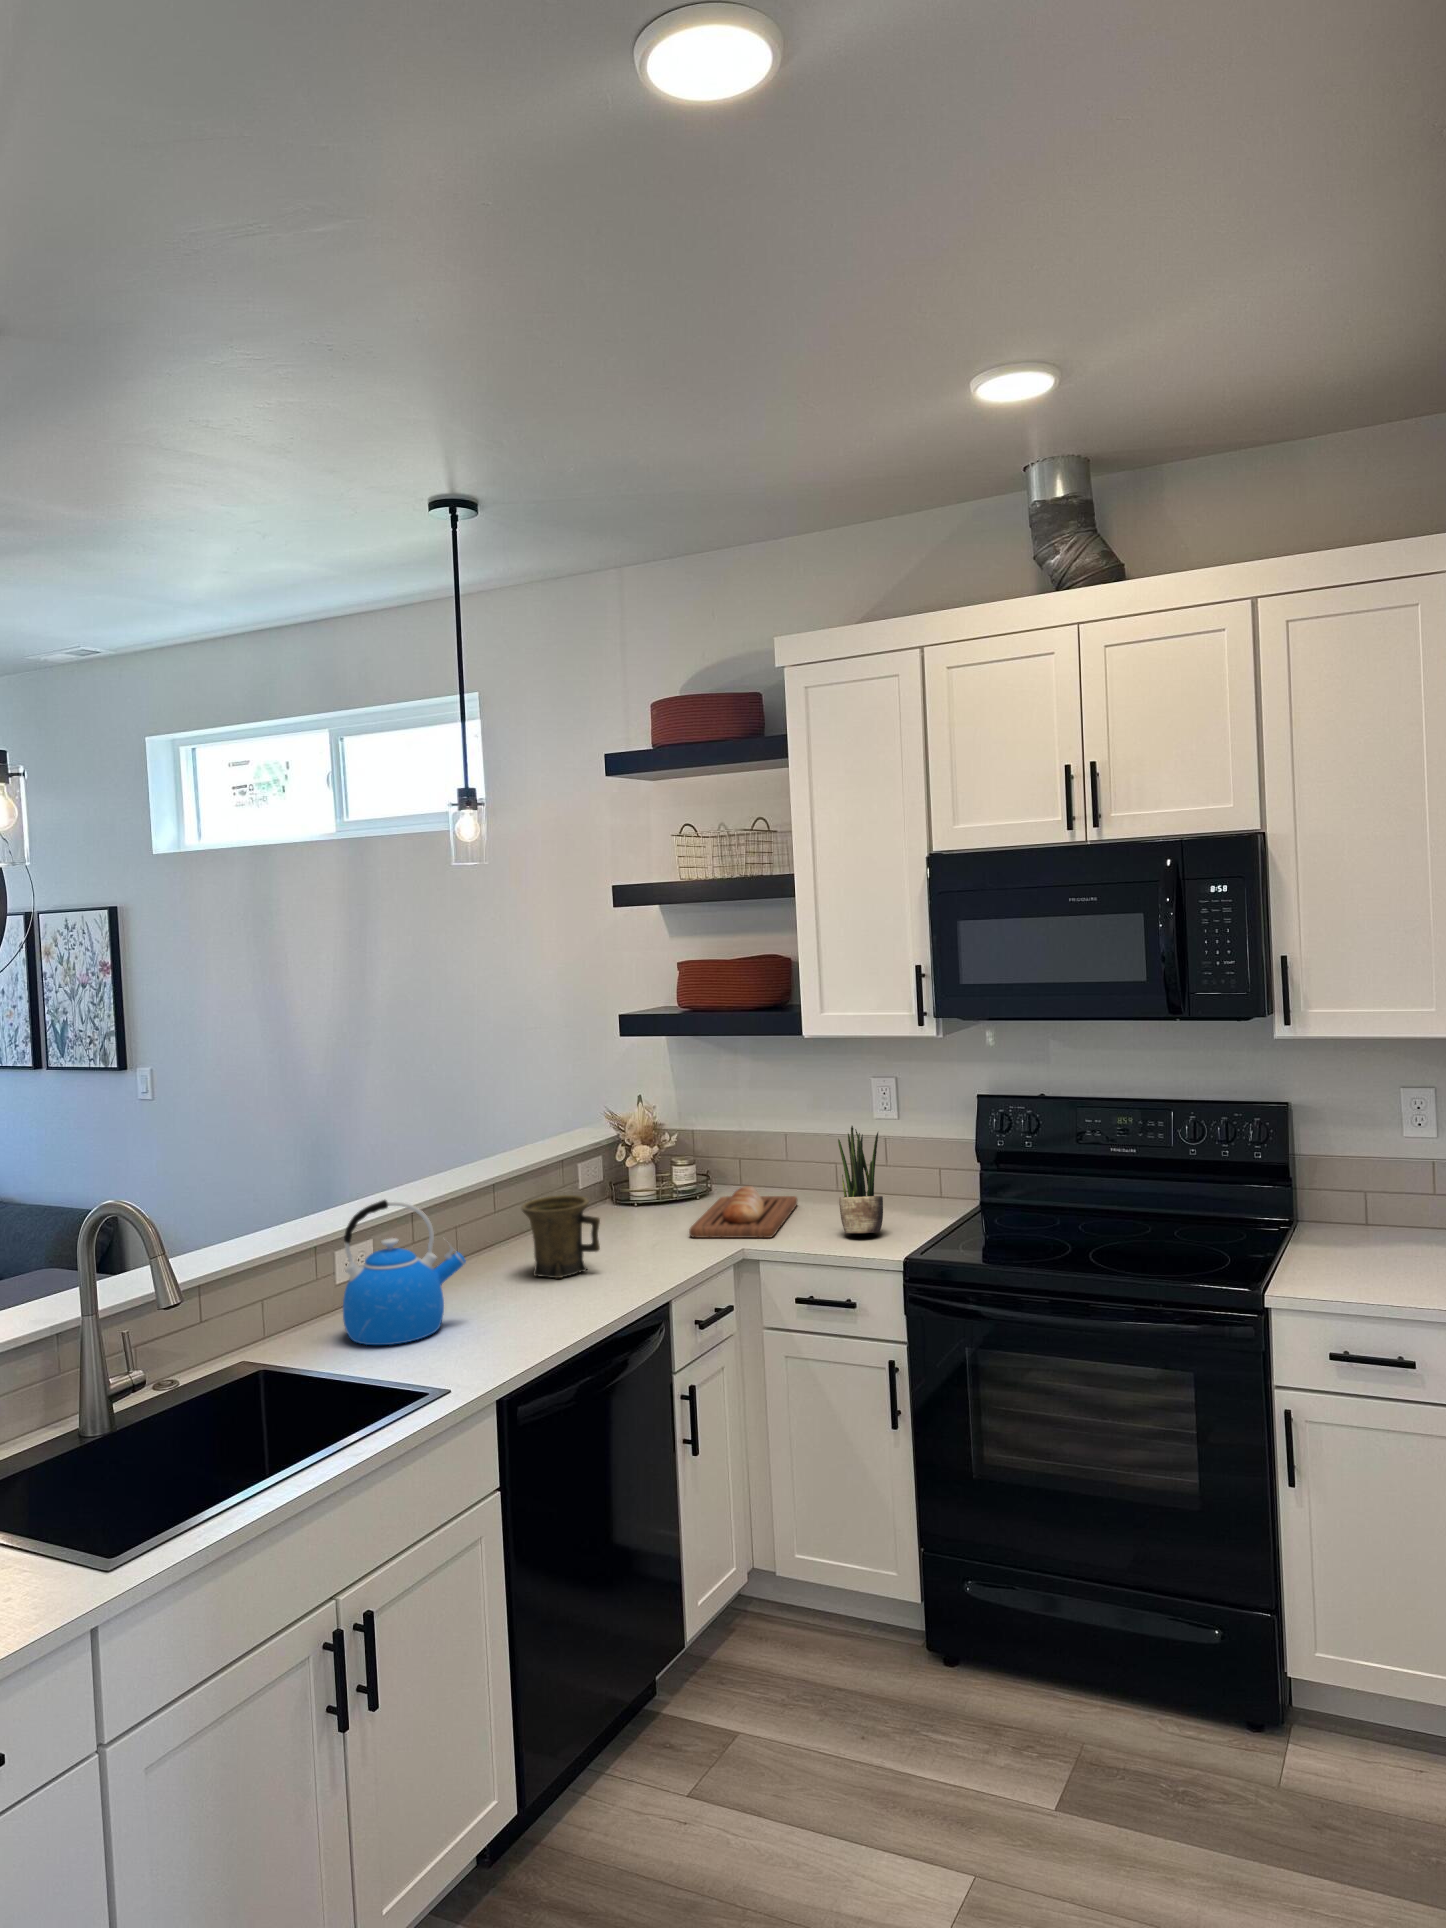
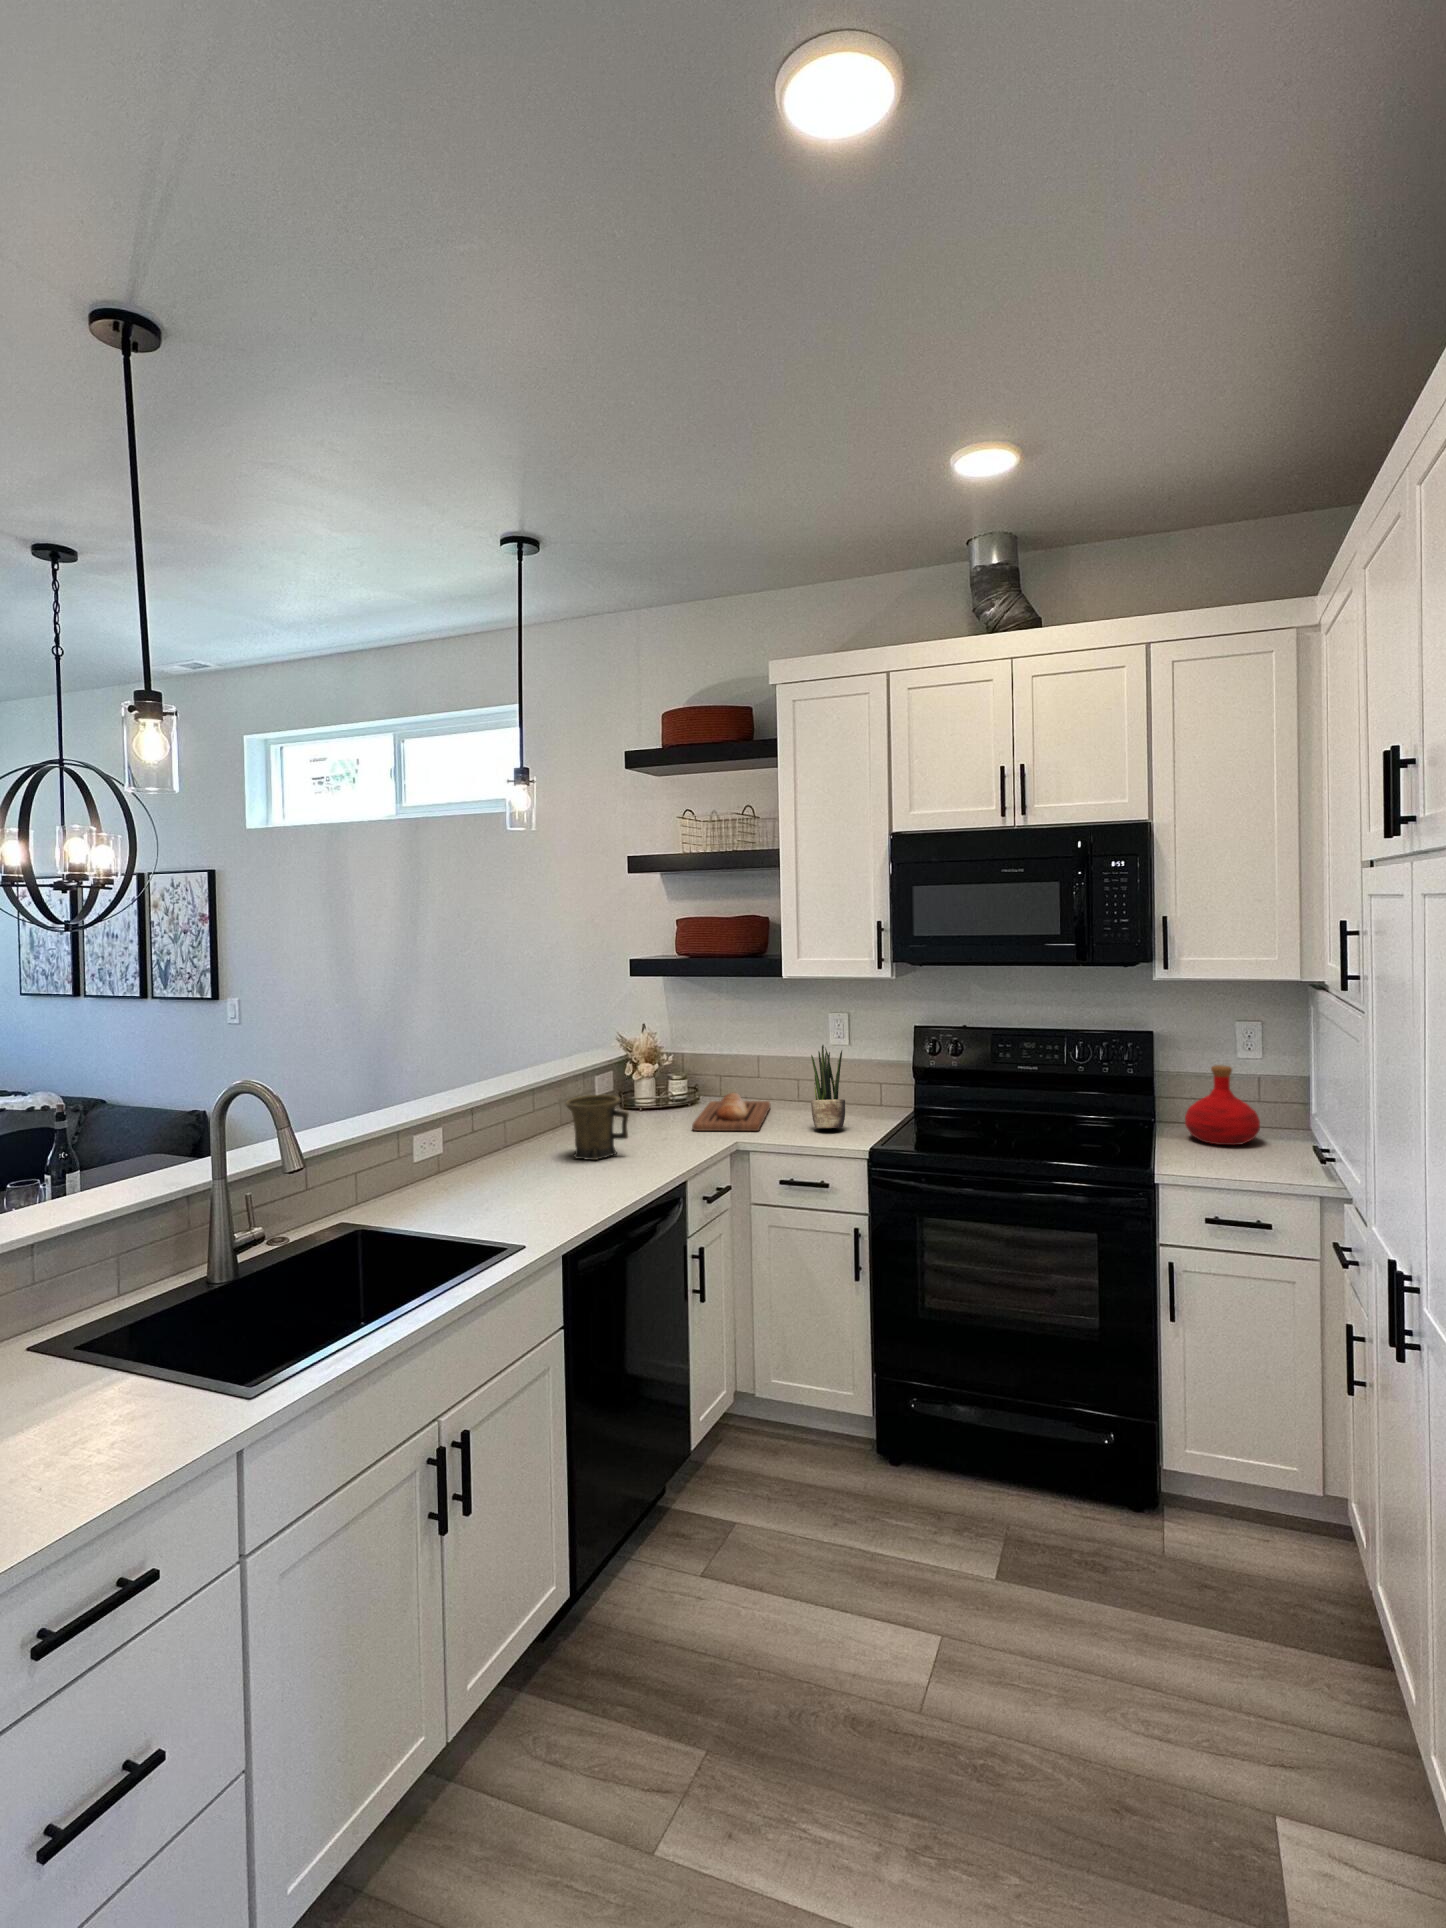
bottle: none [1325,1148,1423,1254] -> present [1185,1065,1260,1145]
kettle: present [343,1200,466,1345] -> none [426,1091,528,1211]

